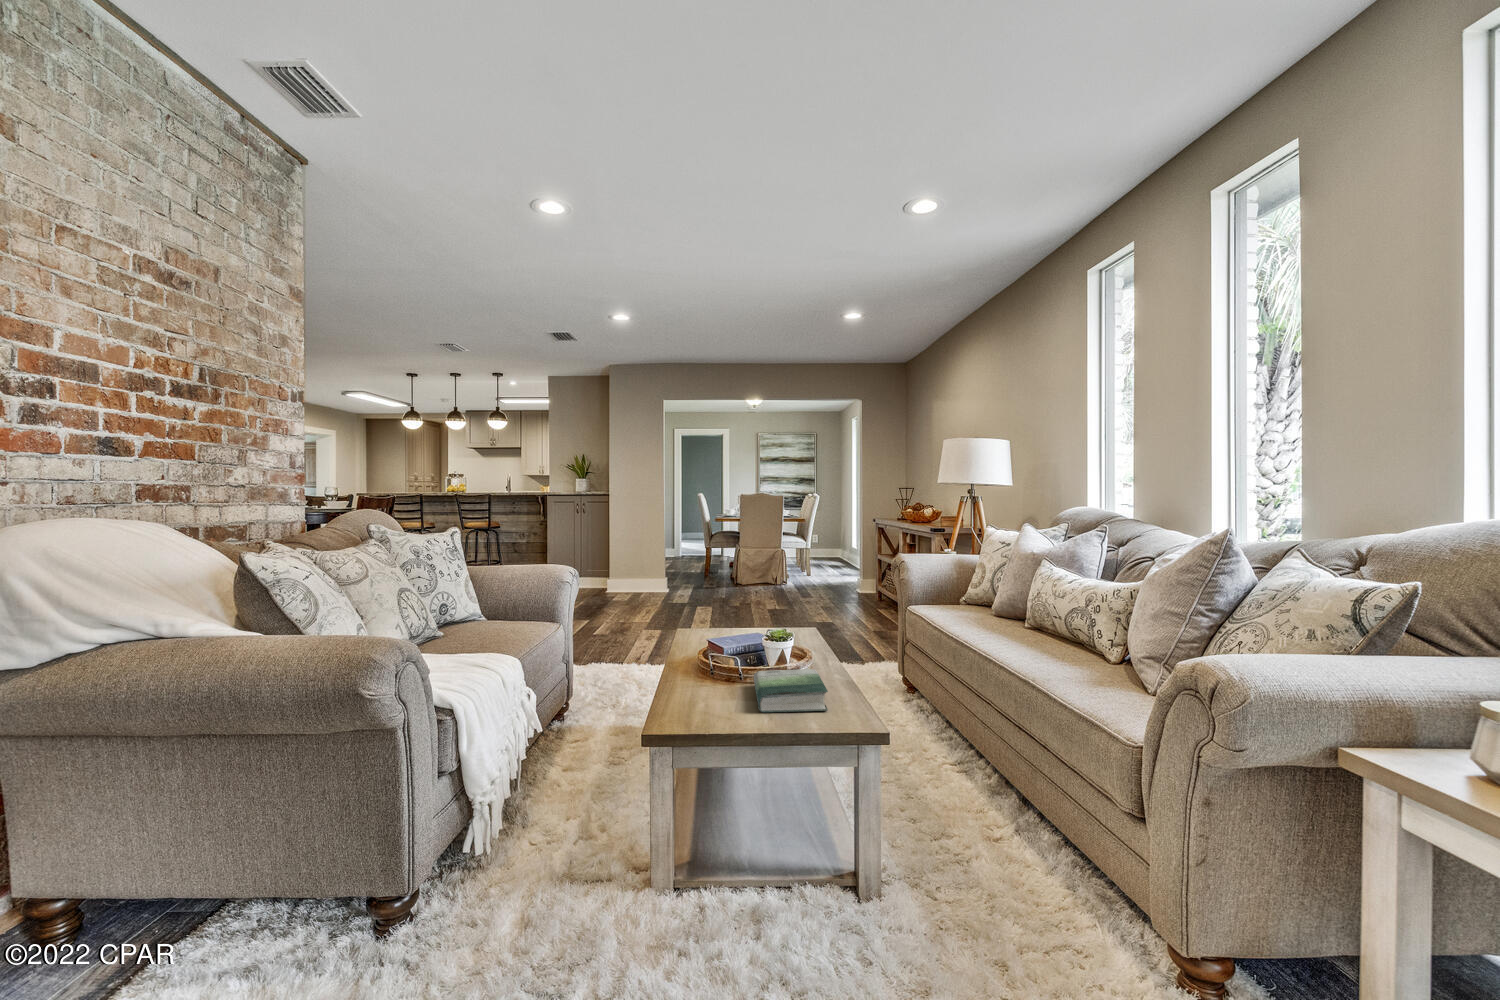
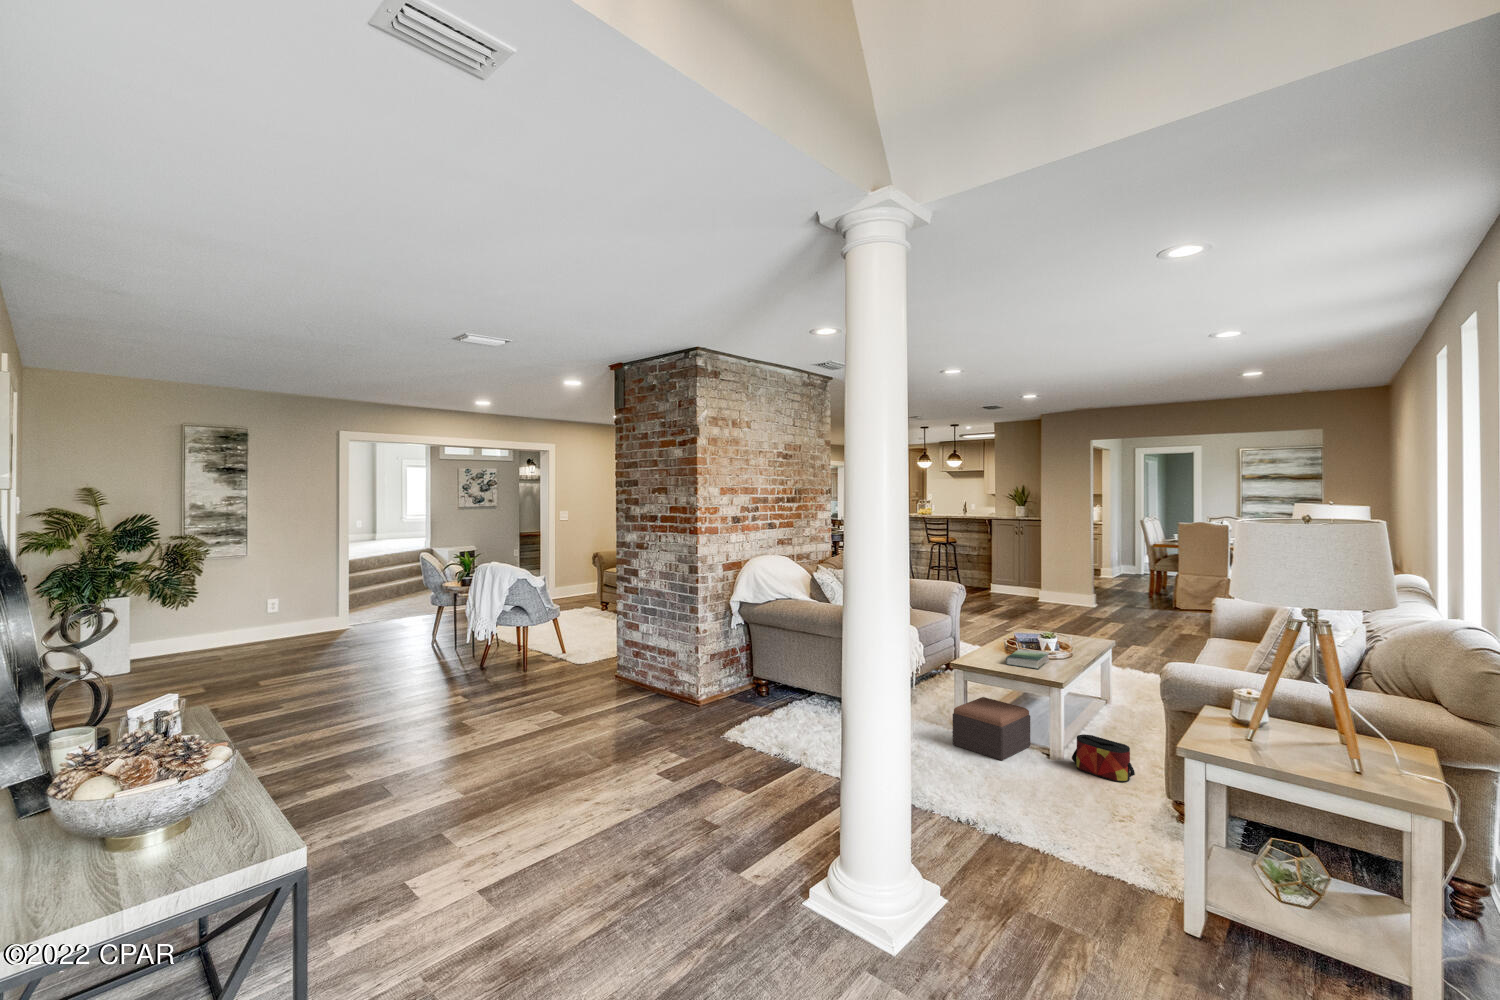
footstool: none [673,796,823,965] -> present [953,697,1030,761]
bag: none [923,835,1057,936] -> present [1072,734,1135,782]

